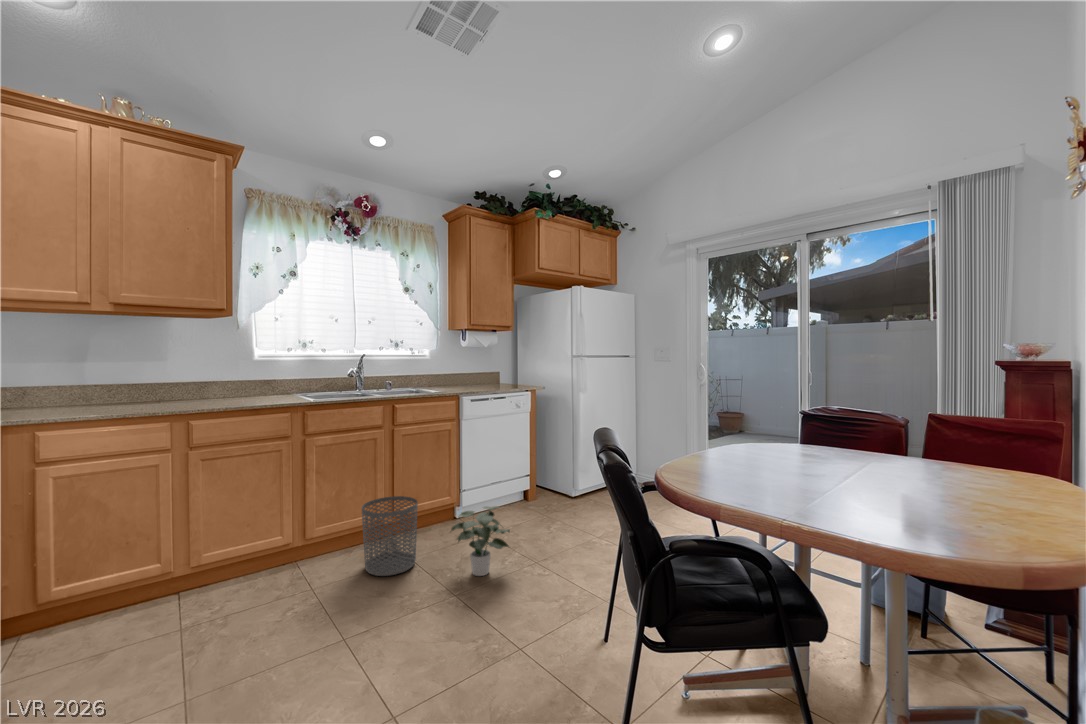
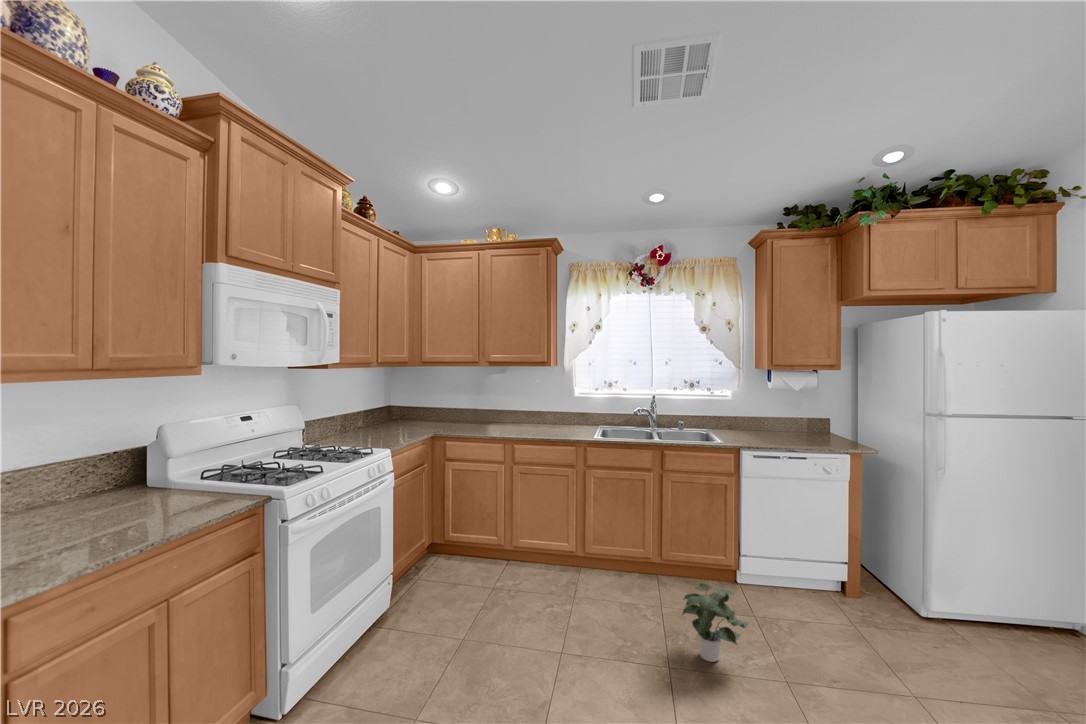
waste bin: present [362,496,418,576] -> none [613,540,664,619]

